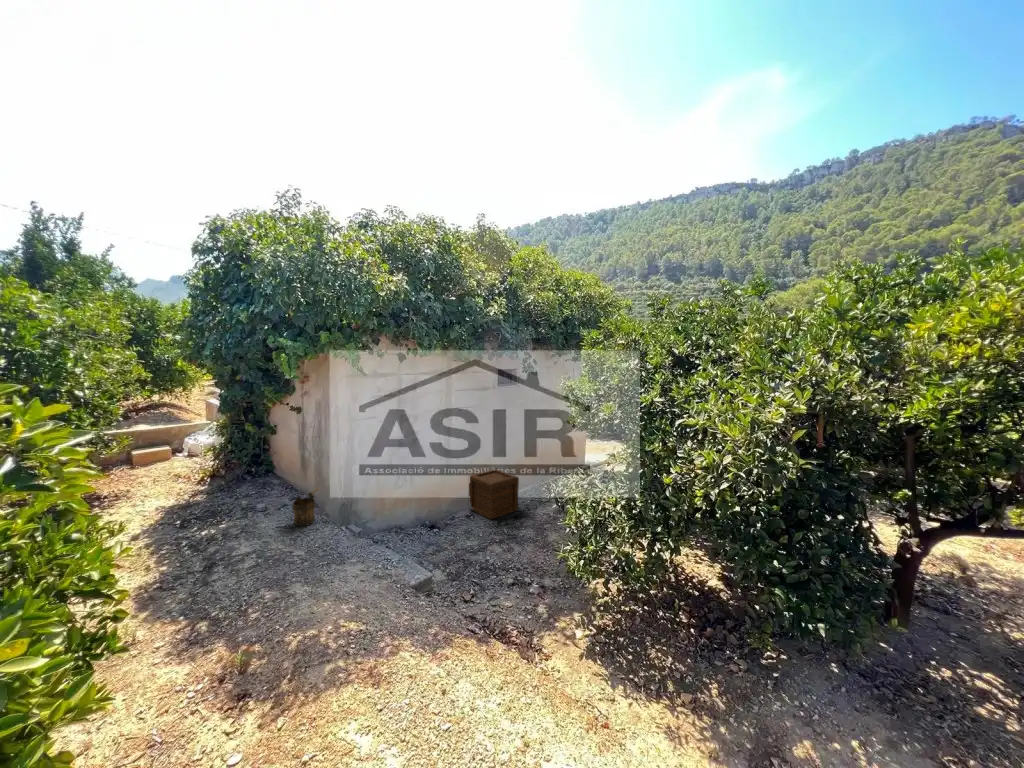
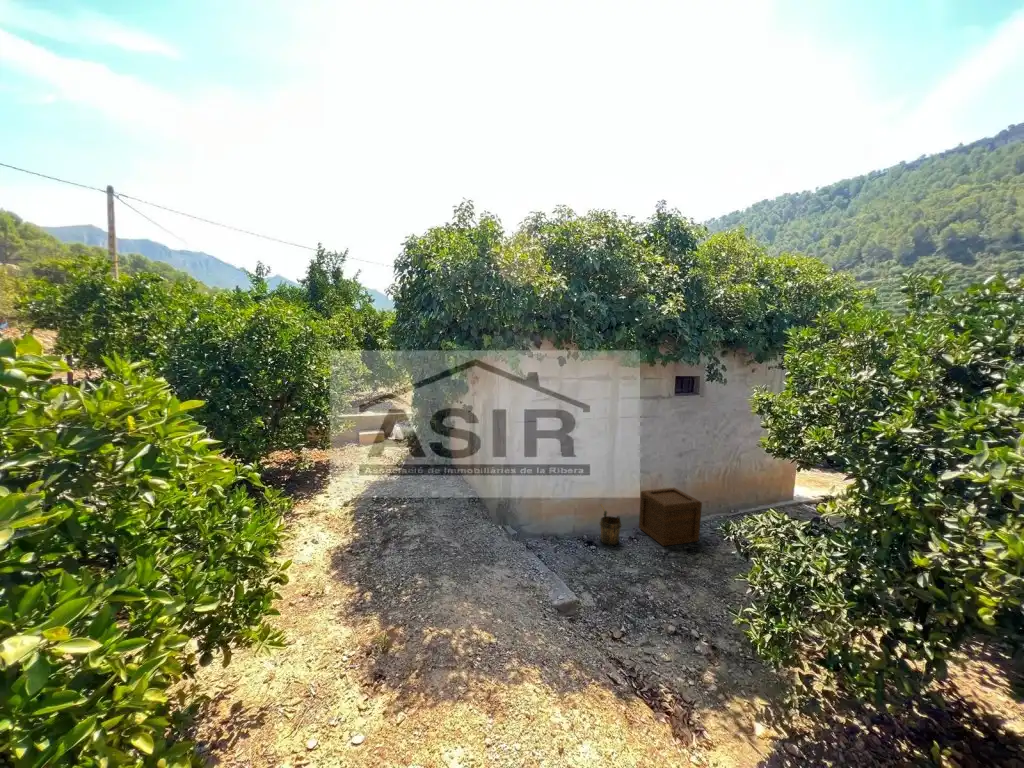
bucket: present [292,488,319,526] -> present [600,504,622,545]

